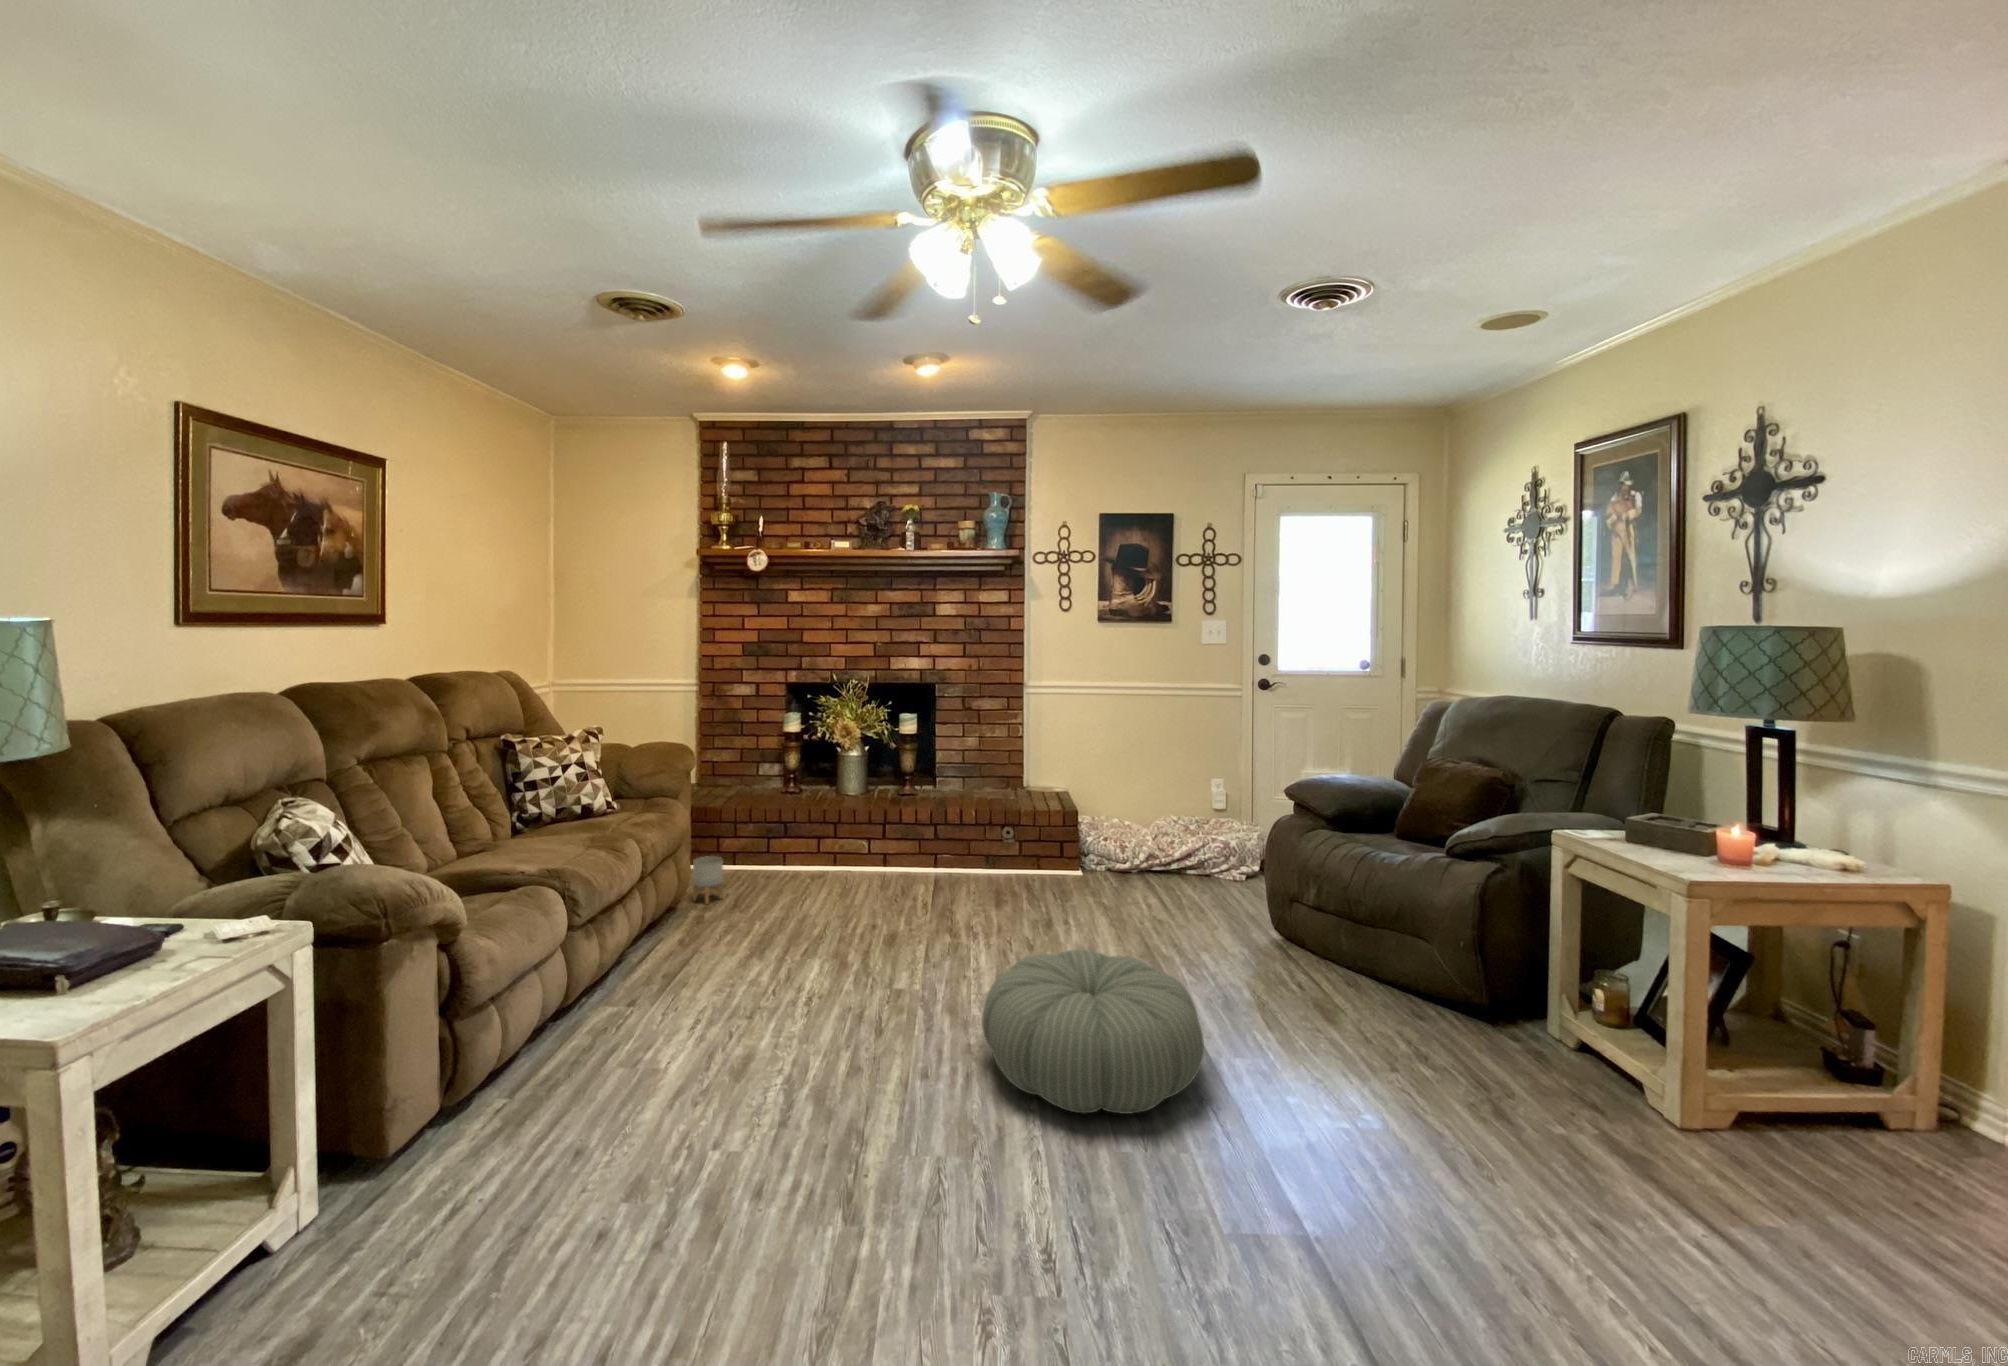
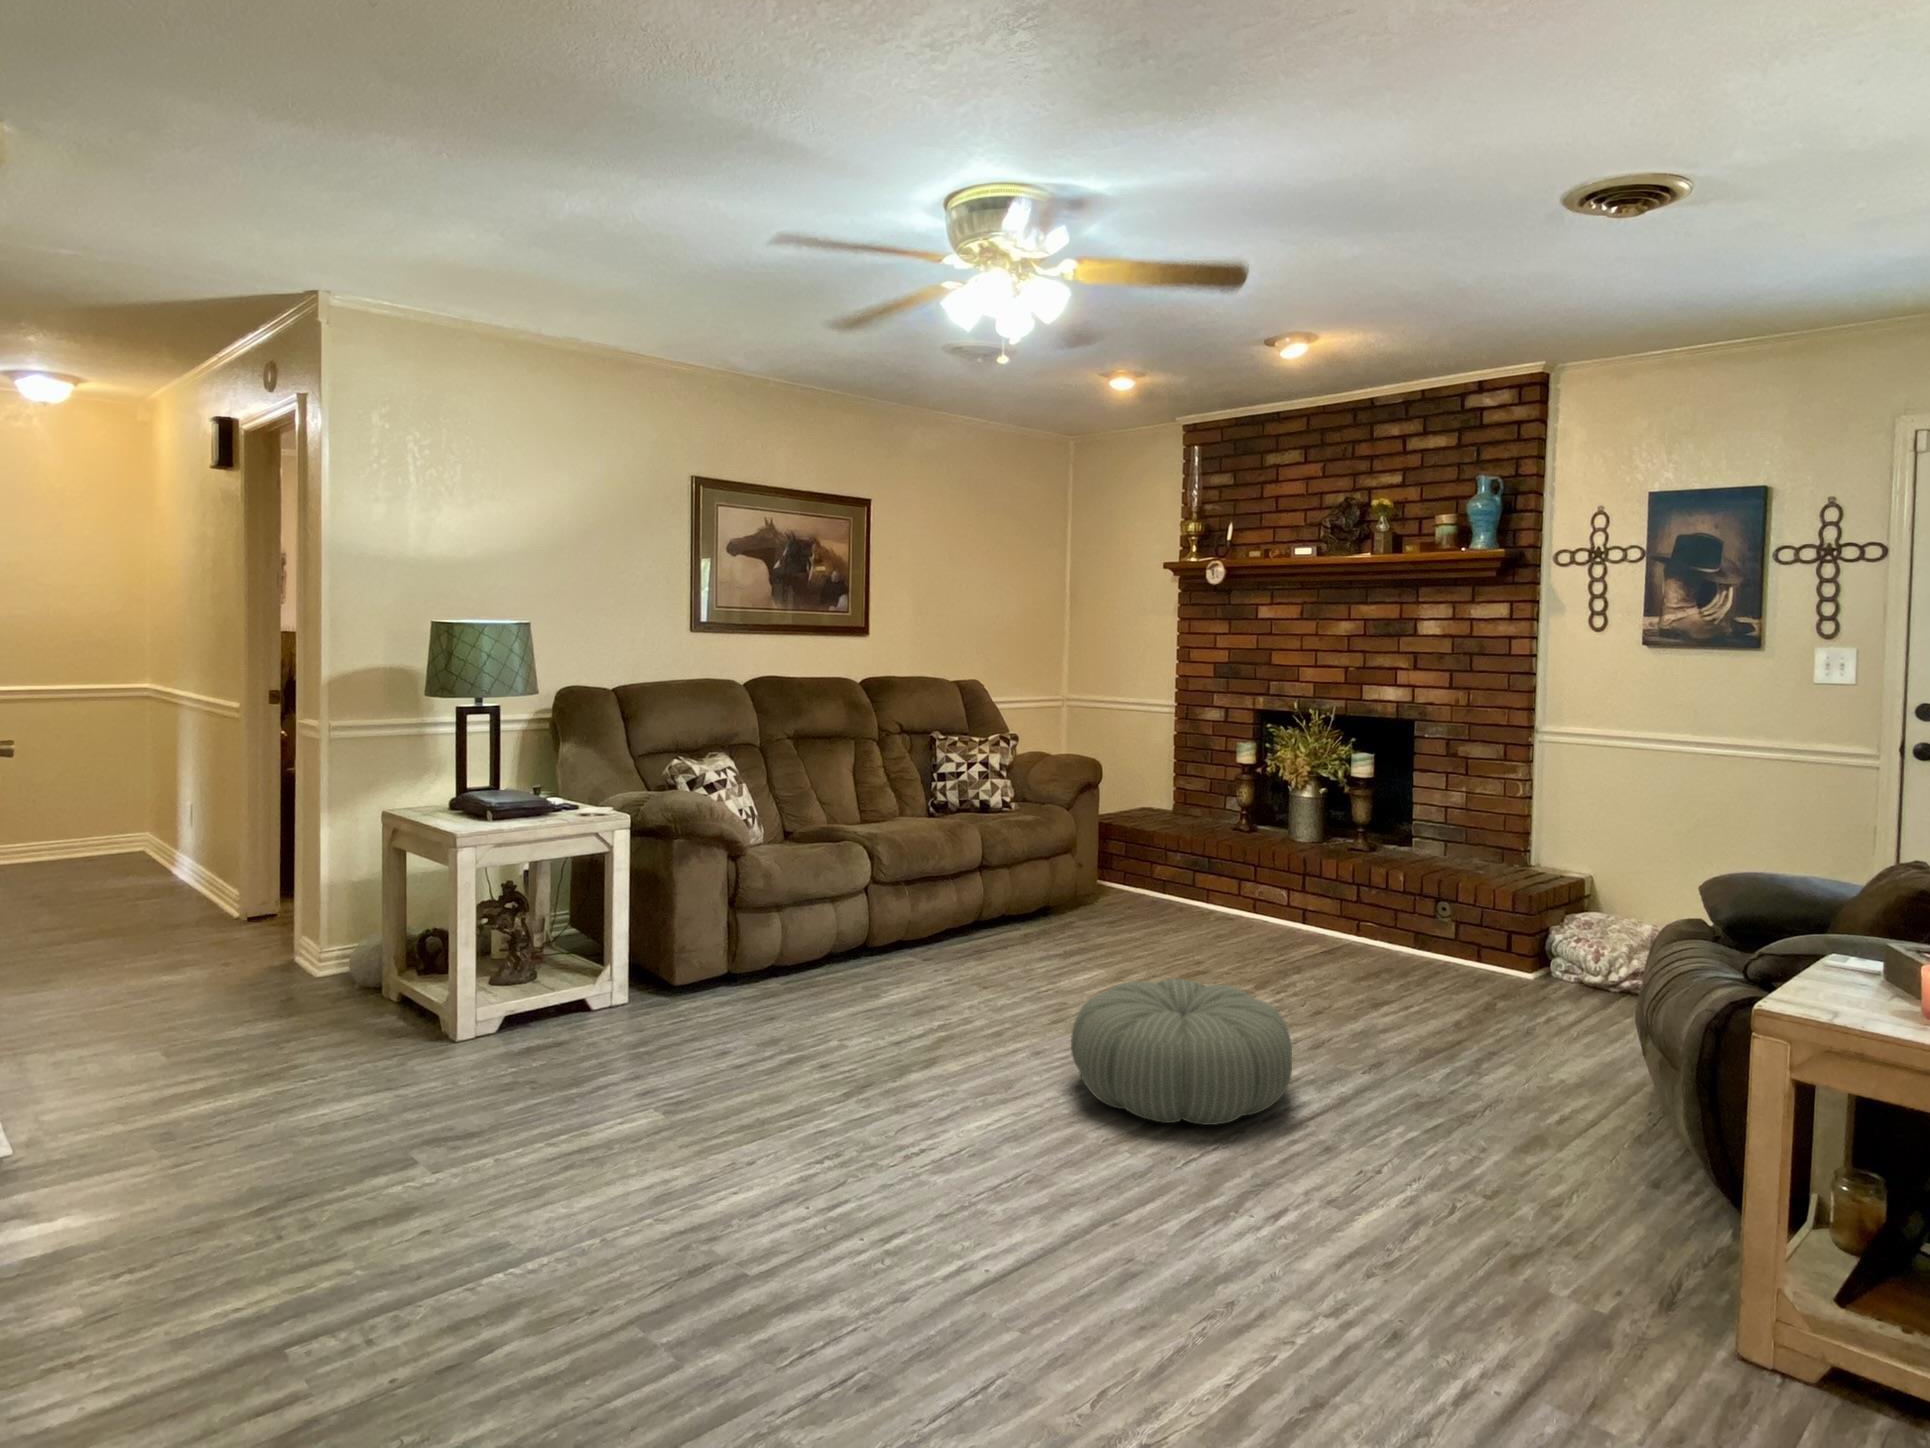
planter: present [693,856,723,904] -> none [1084,873,1113,918]

